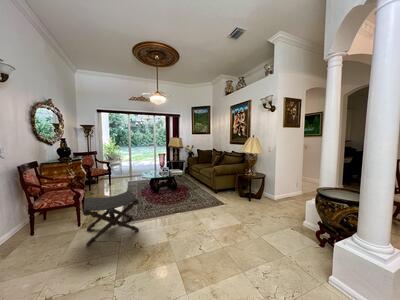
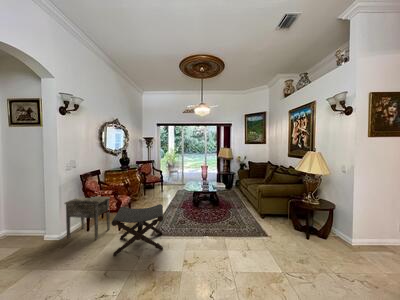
side table: none [5,190,69,243] -> present [65,196,110,240]

